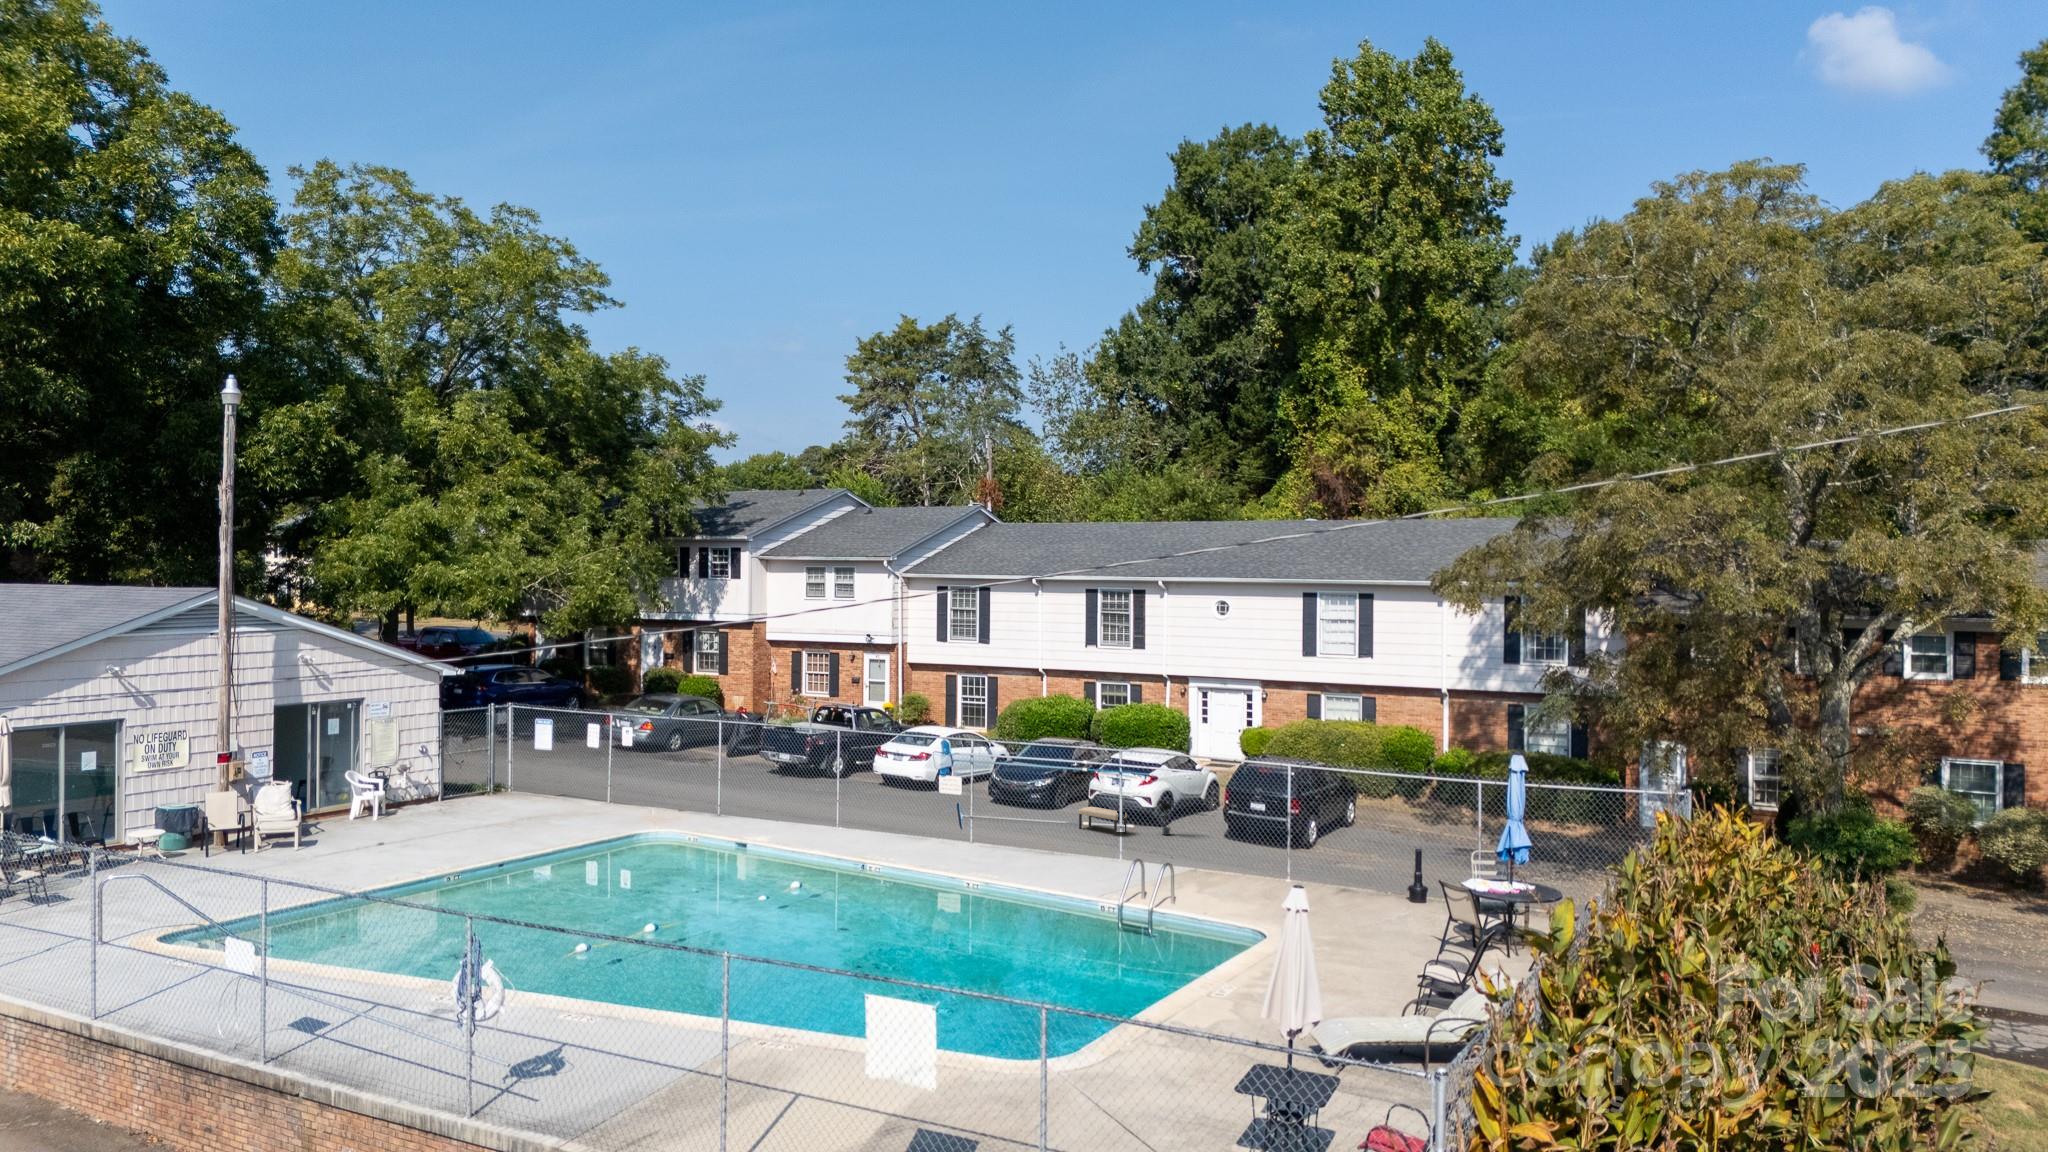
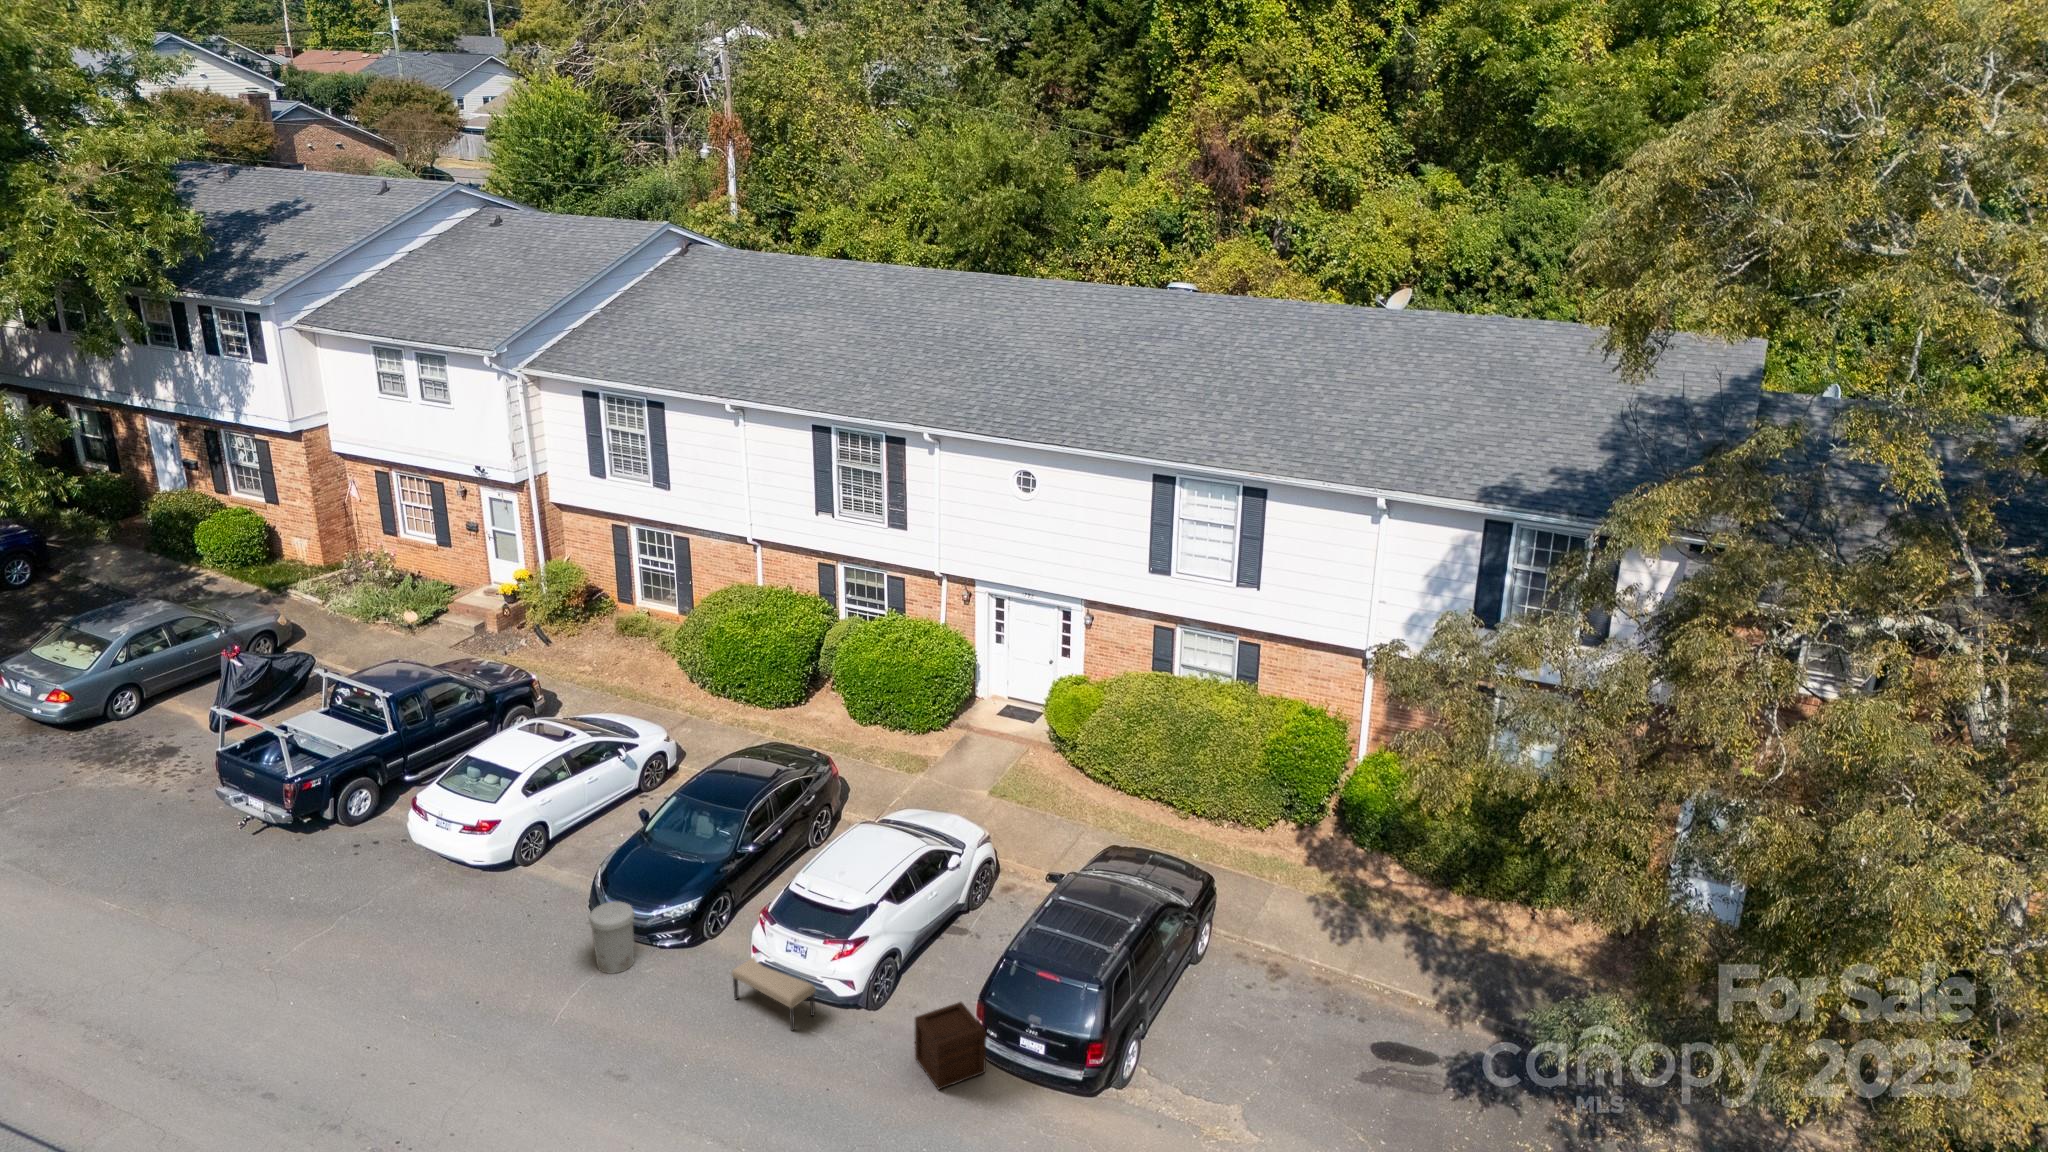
trash can: none [995,785,1020,822] -> present [589,902,635,974]
potted plant: present [1159,799,1176,835] -> none [866,961,906,1020]
wooden crate: none [1186,813,1228,849] -> present [915,1002,986,1089]

